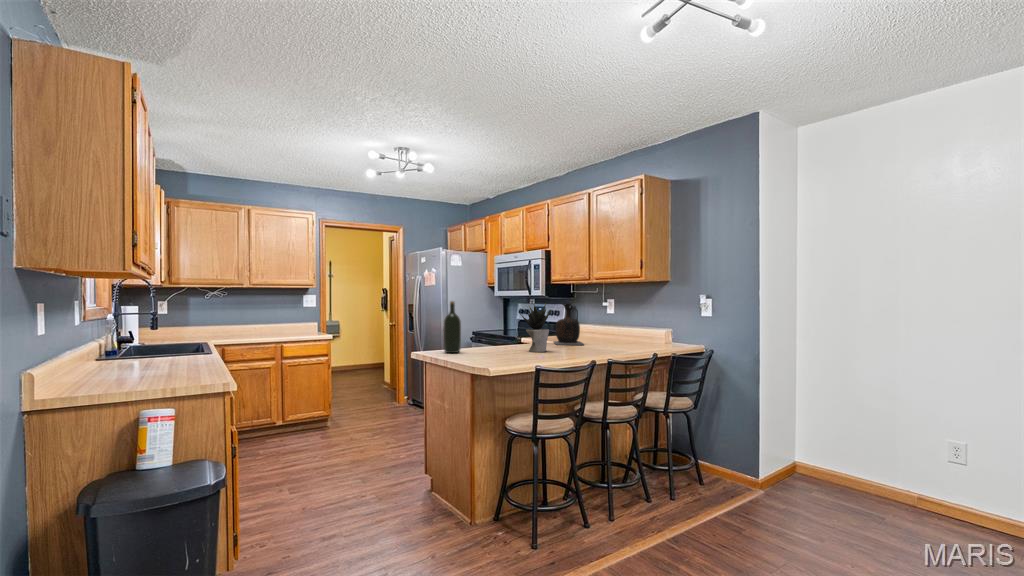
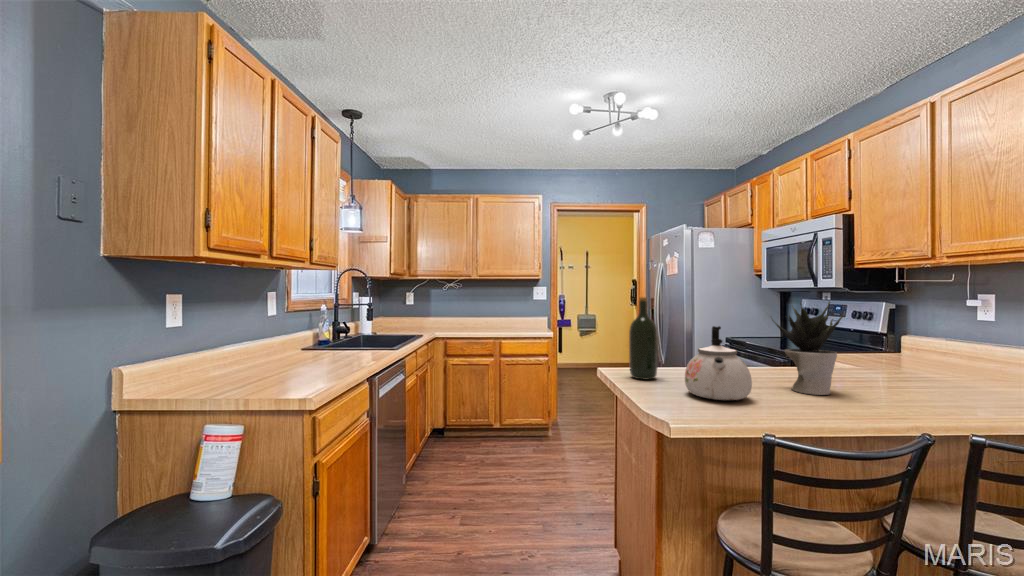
vase: present [554,303,584,345] -> none [858,302,931,383]
kettle: none [482,317,516,357] -> present [685,326,752,400]

